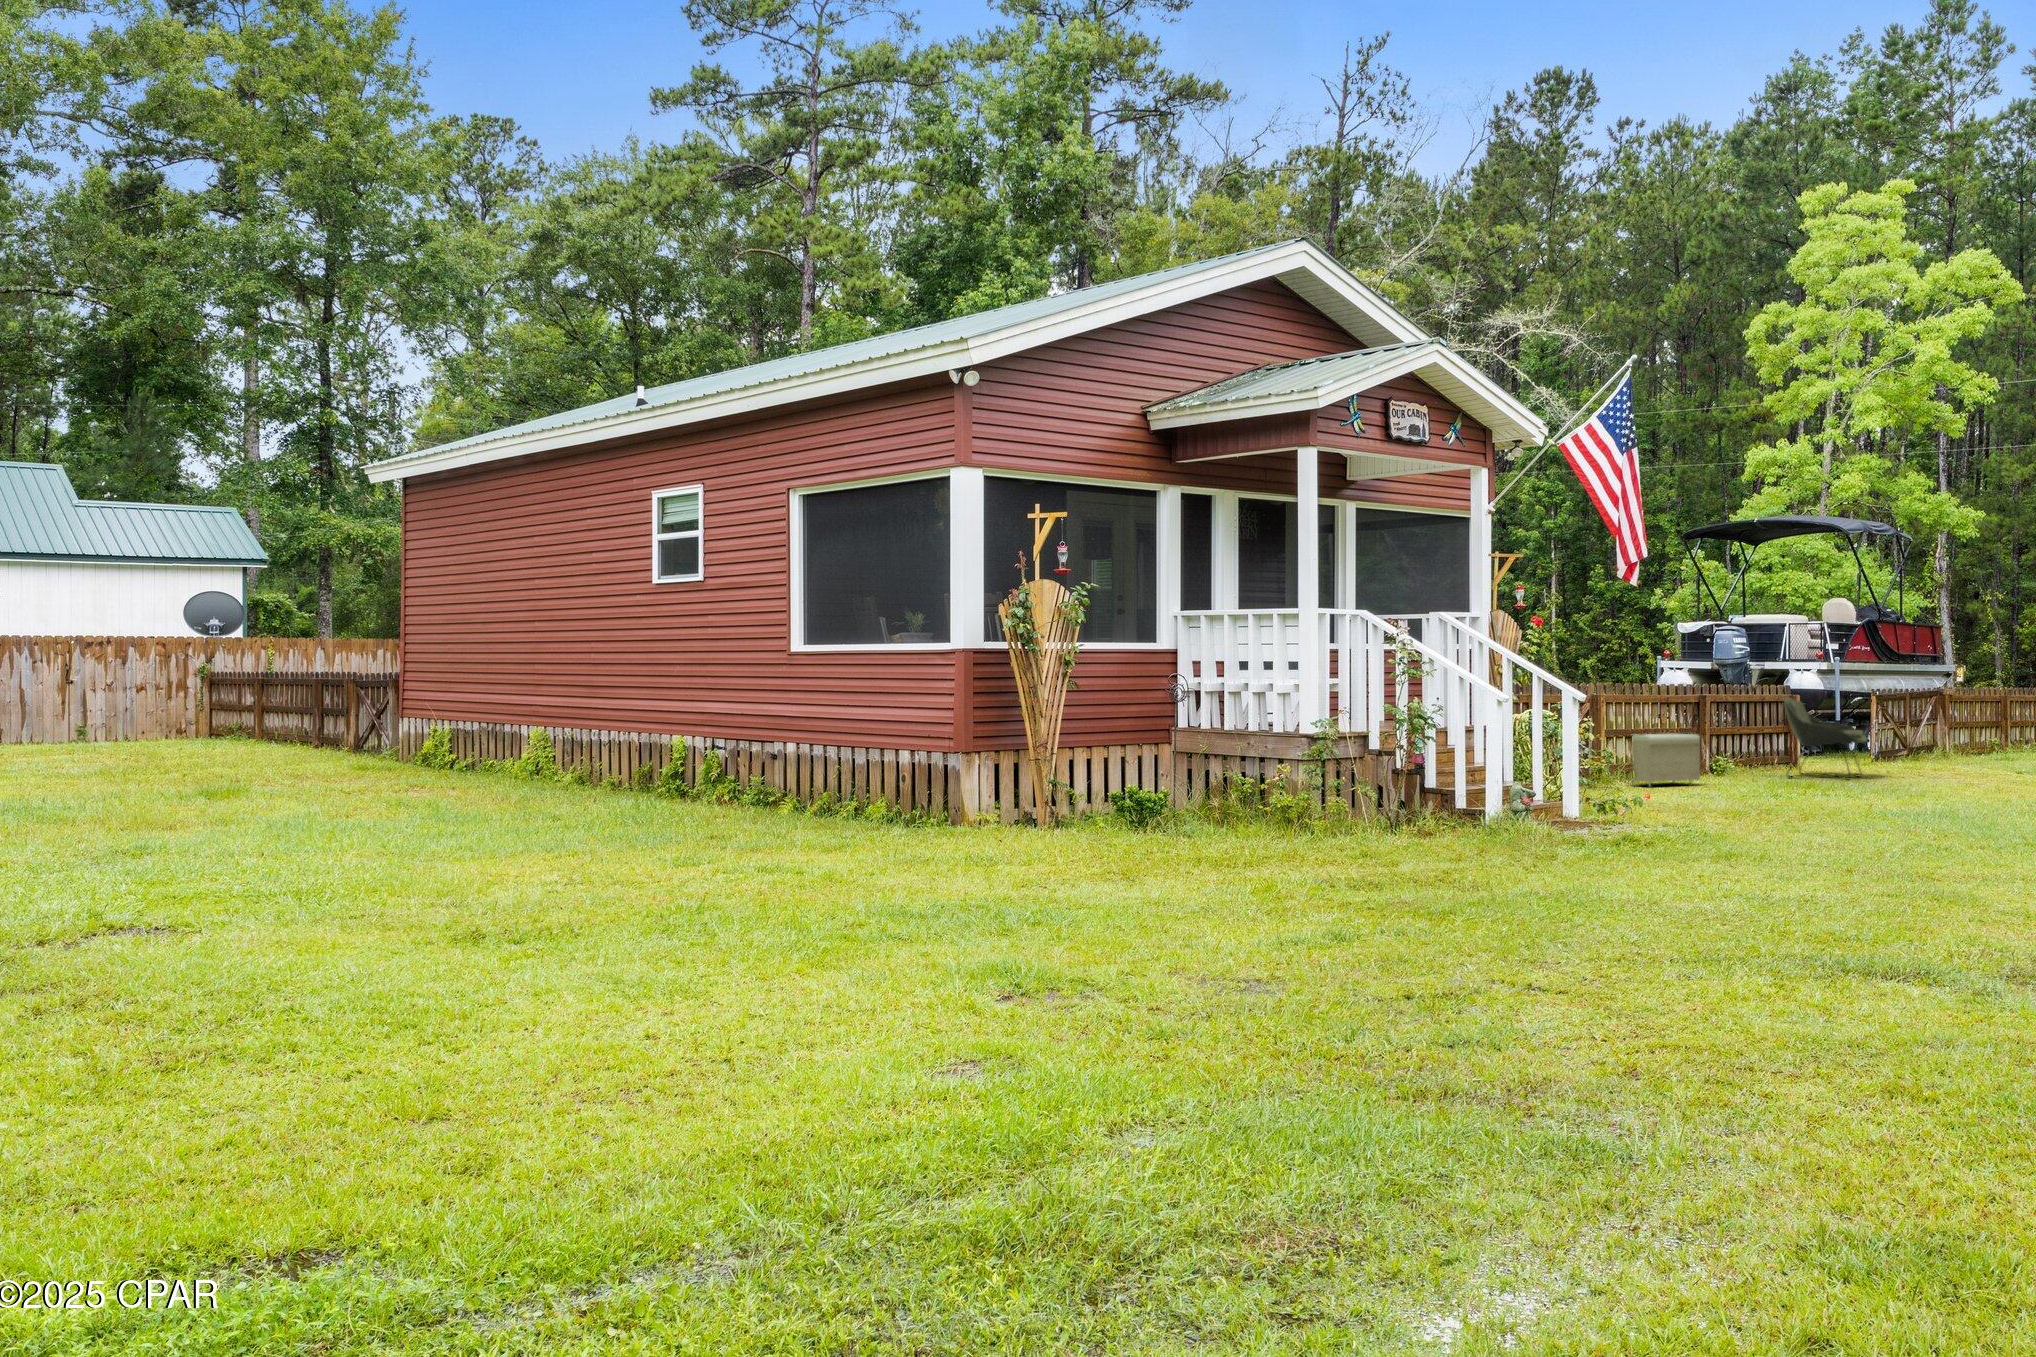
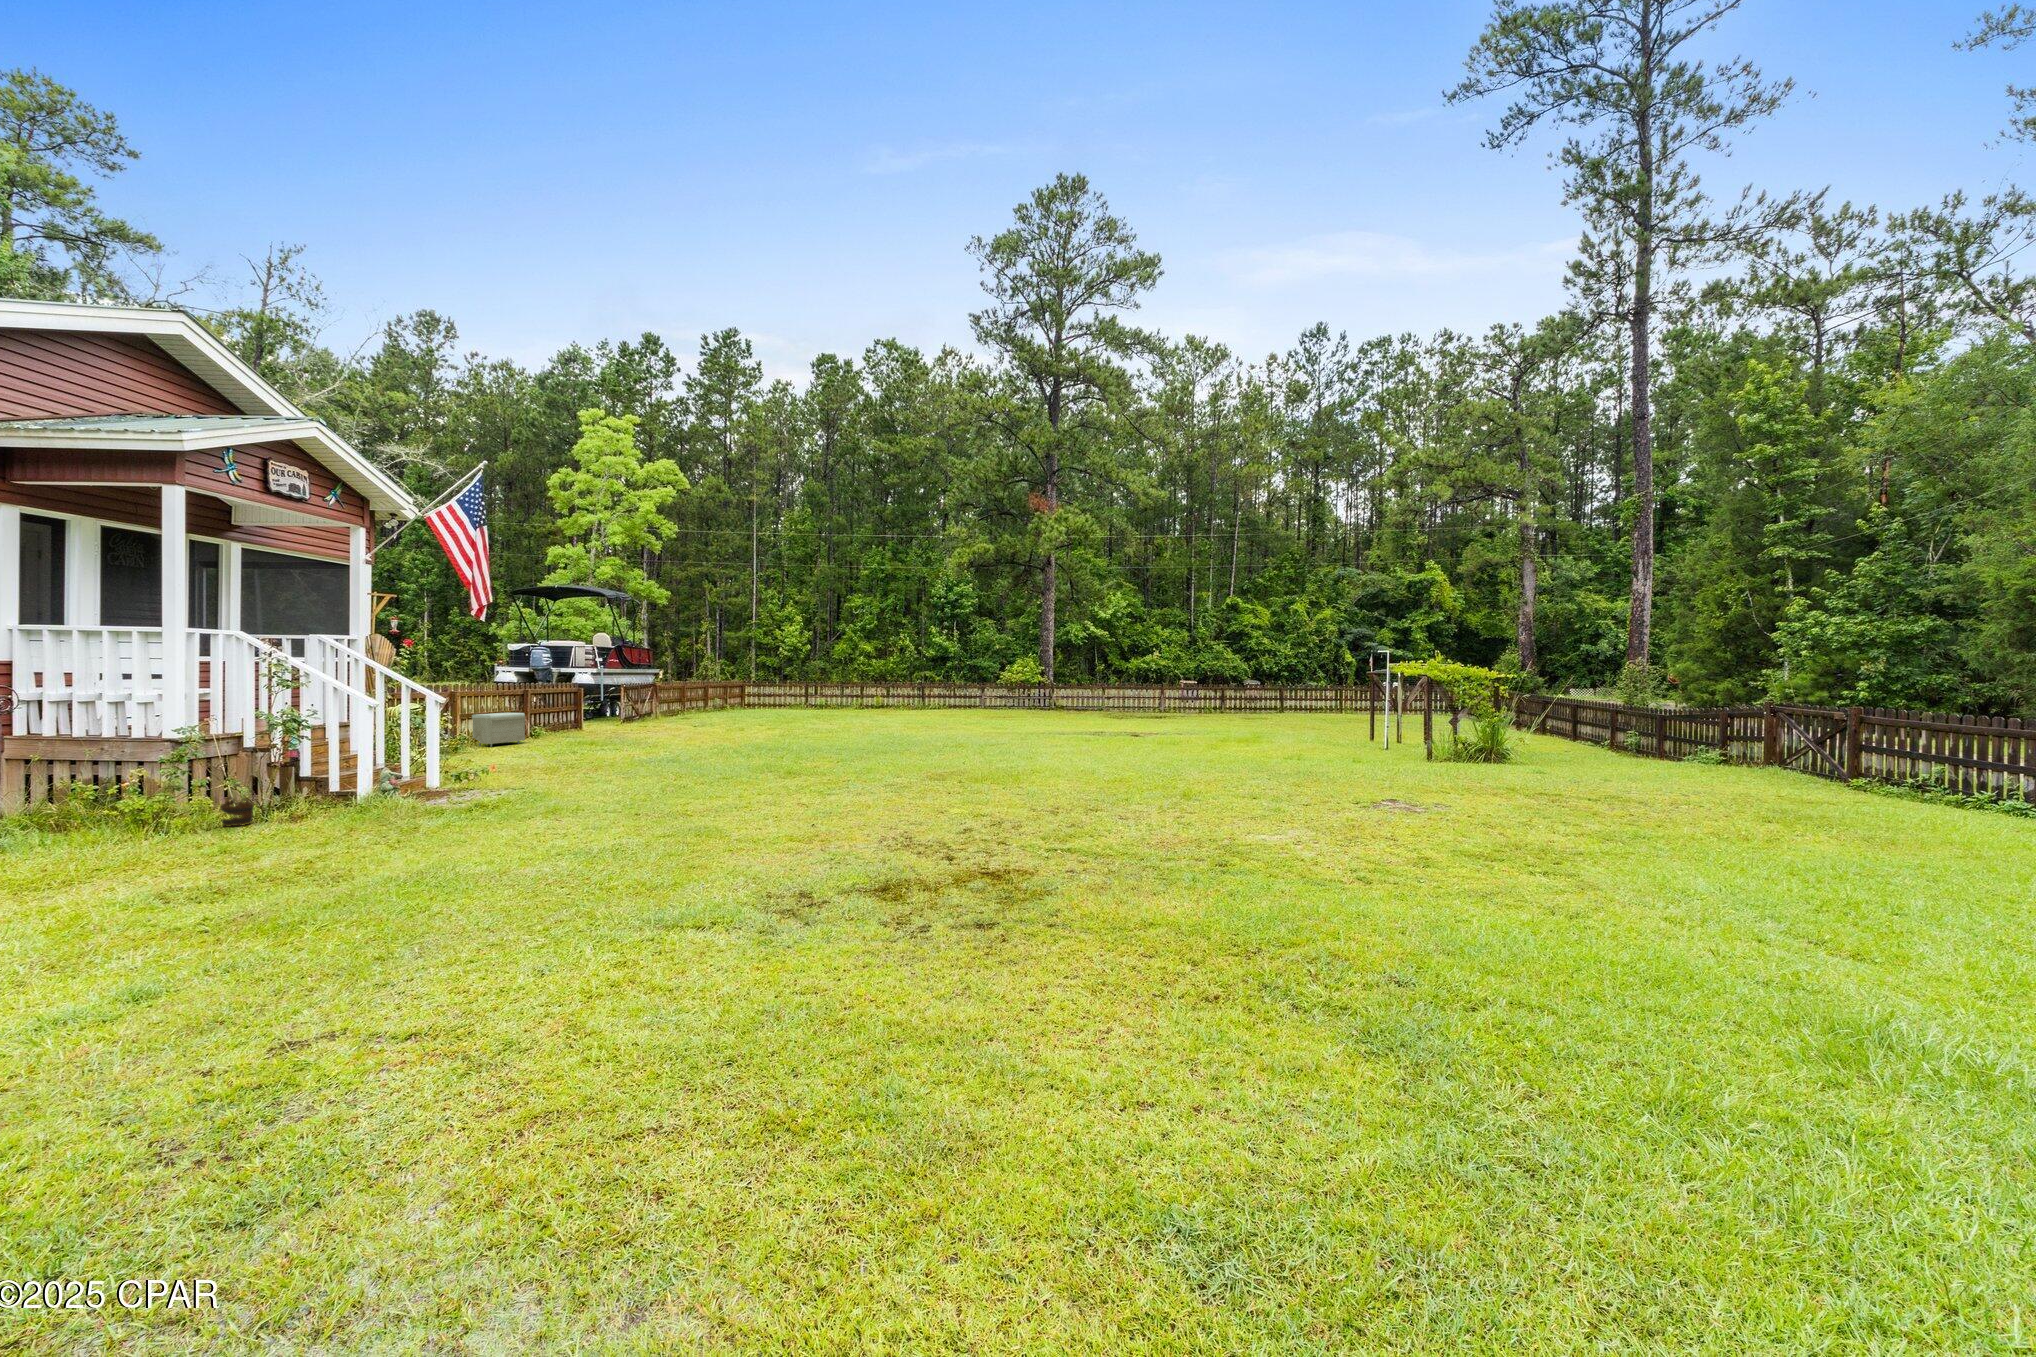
lounge chair: present [1784,698,1867,780] -> none [575,689,622,735]
wooden bucket: none [1349,792,1381,844] -> present [220,784,254,827]

